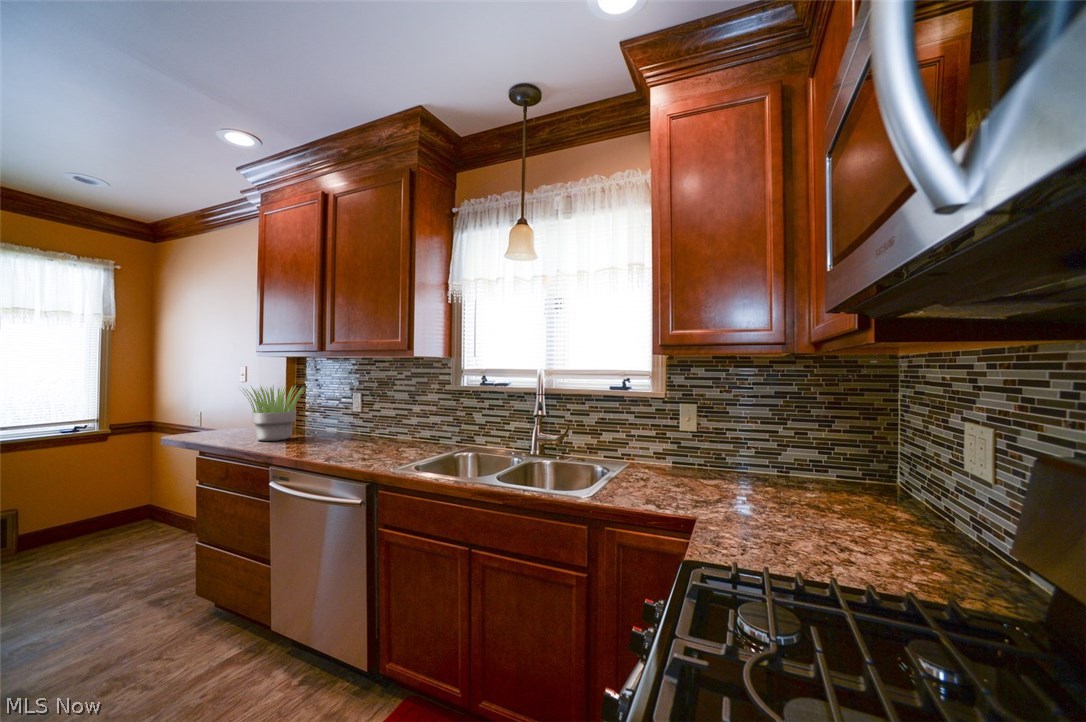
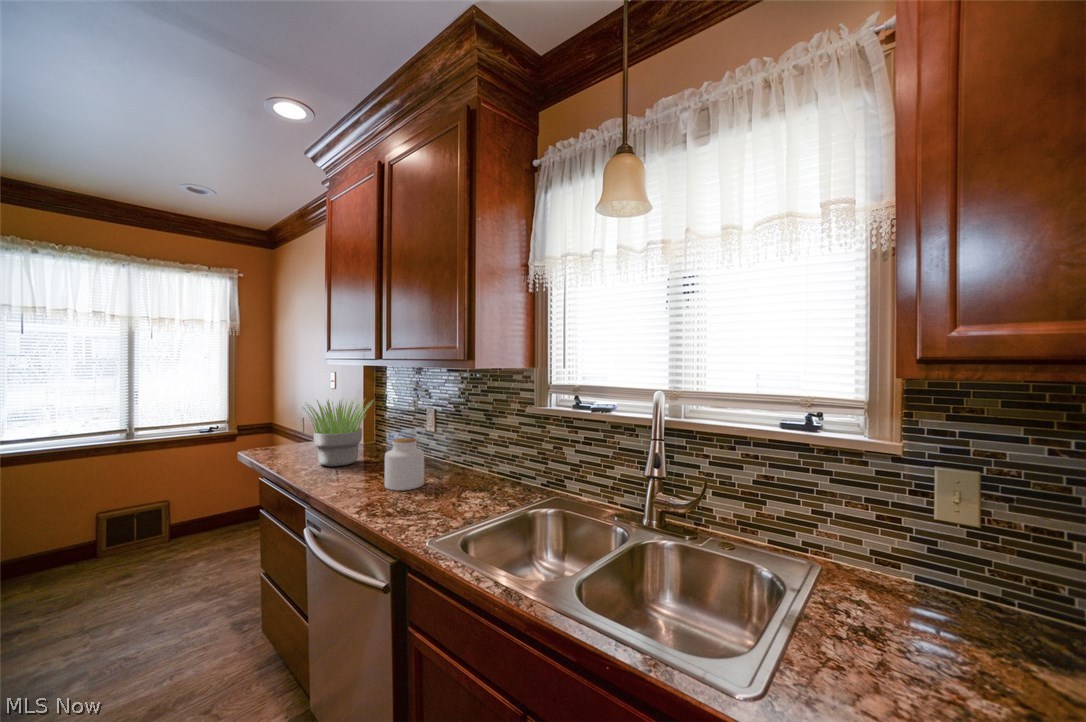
jar: none [331,411,364,451] -> present [385,438,424,491]

